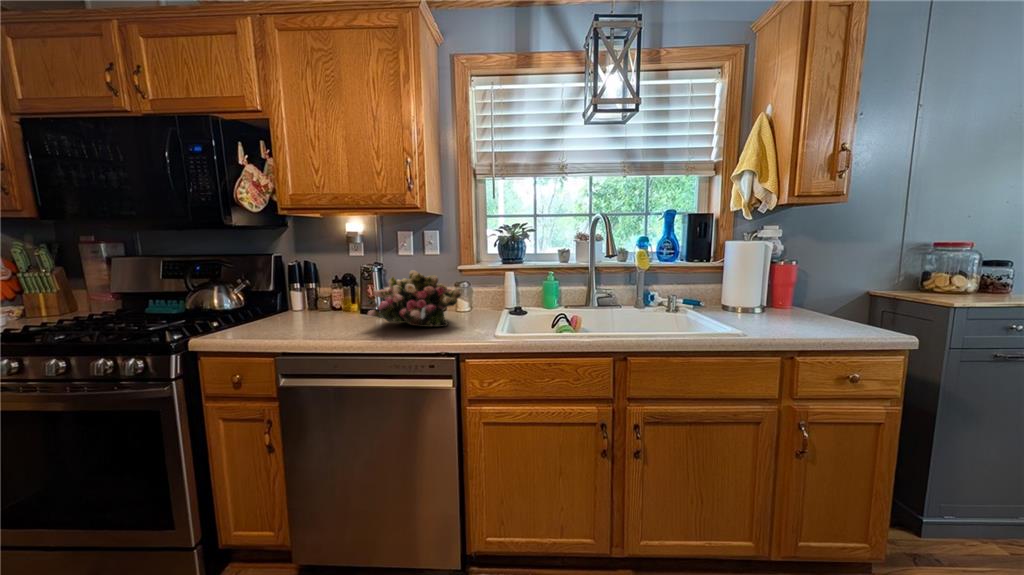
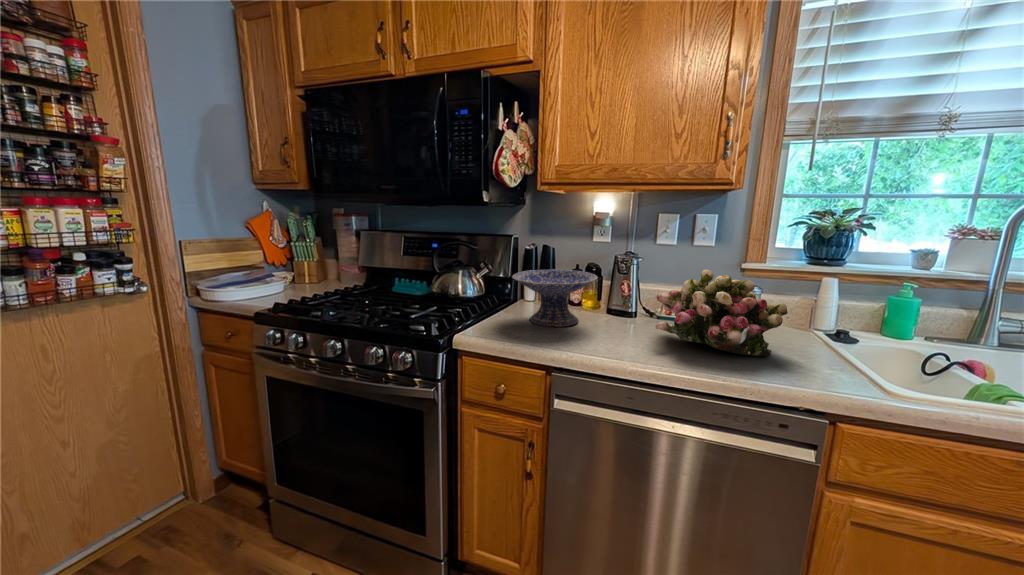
decorative bowl: none [258,280,338,326] -> present [512,269,598,327]

